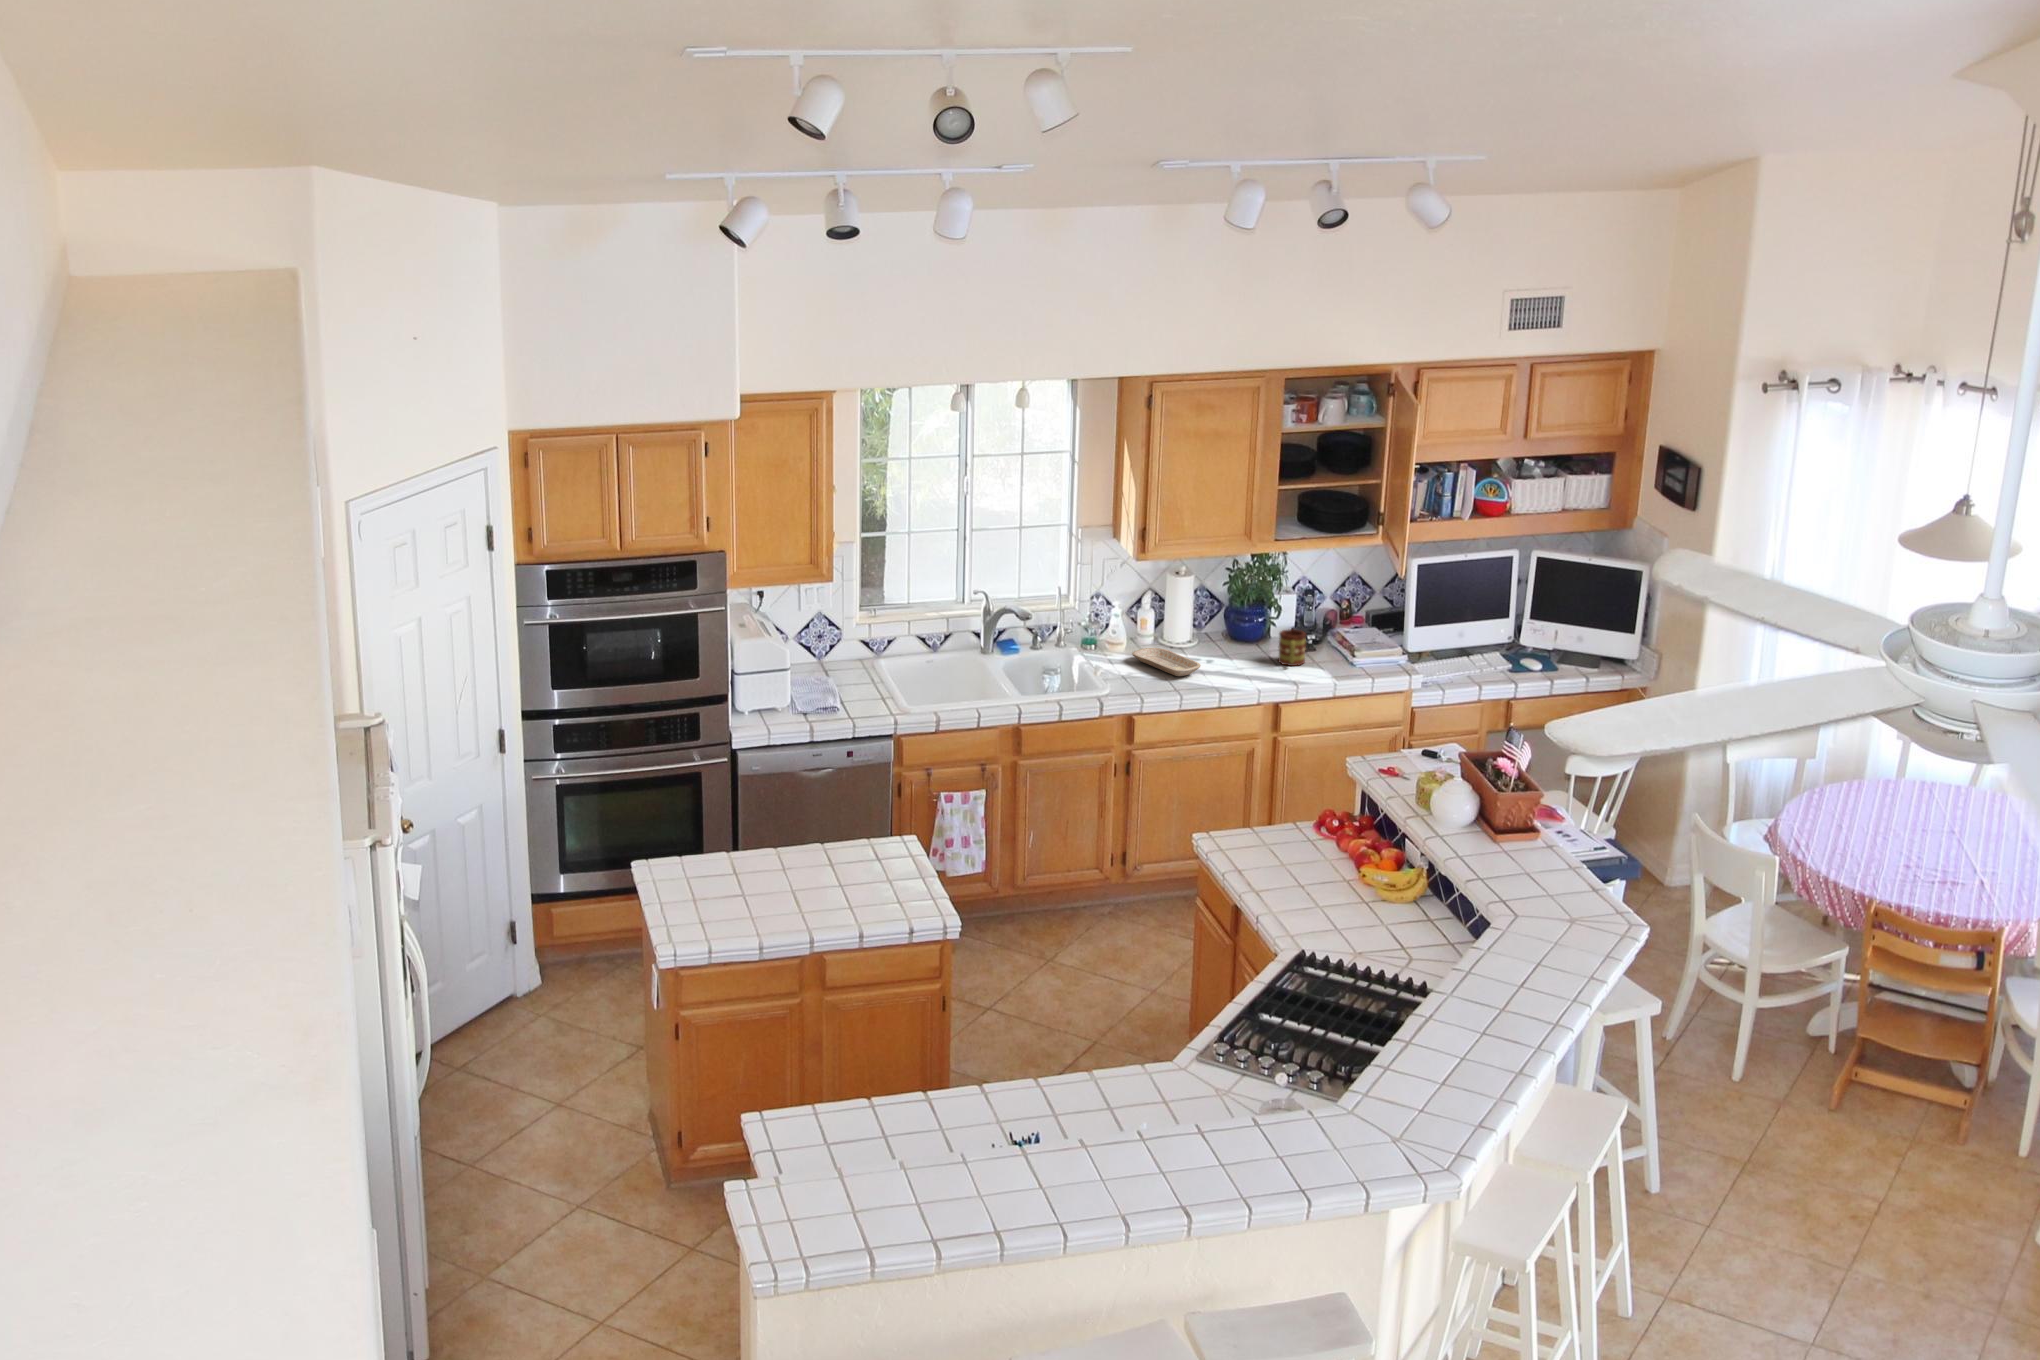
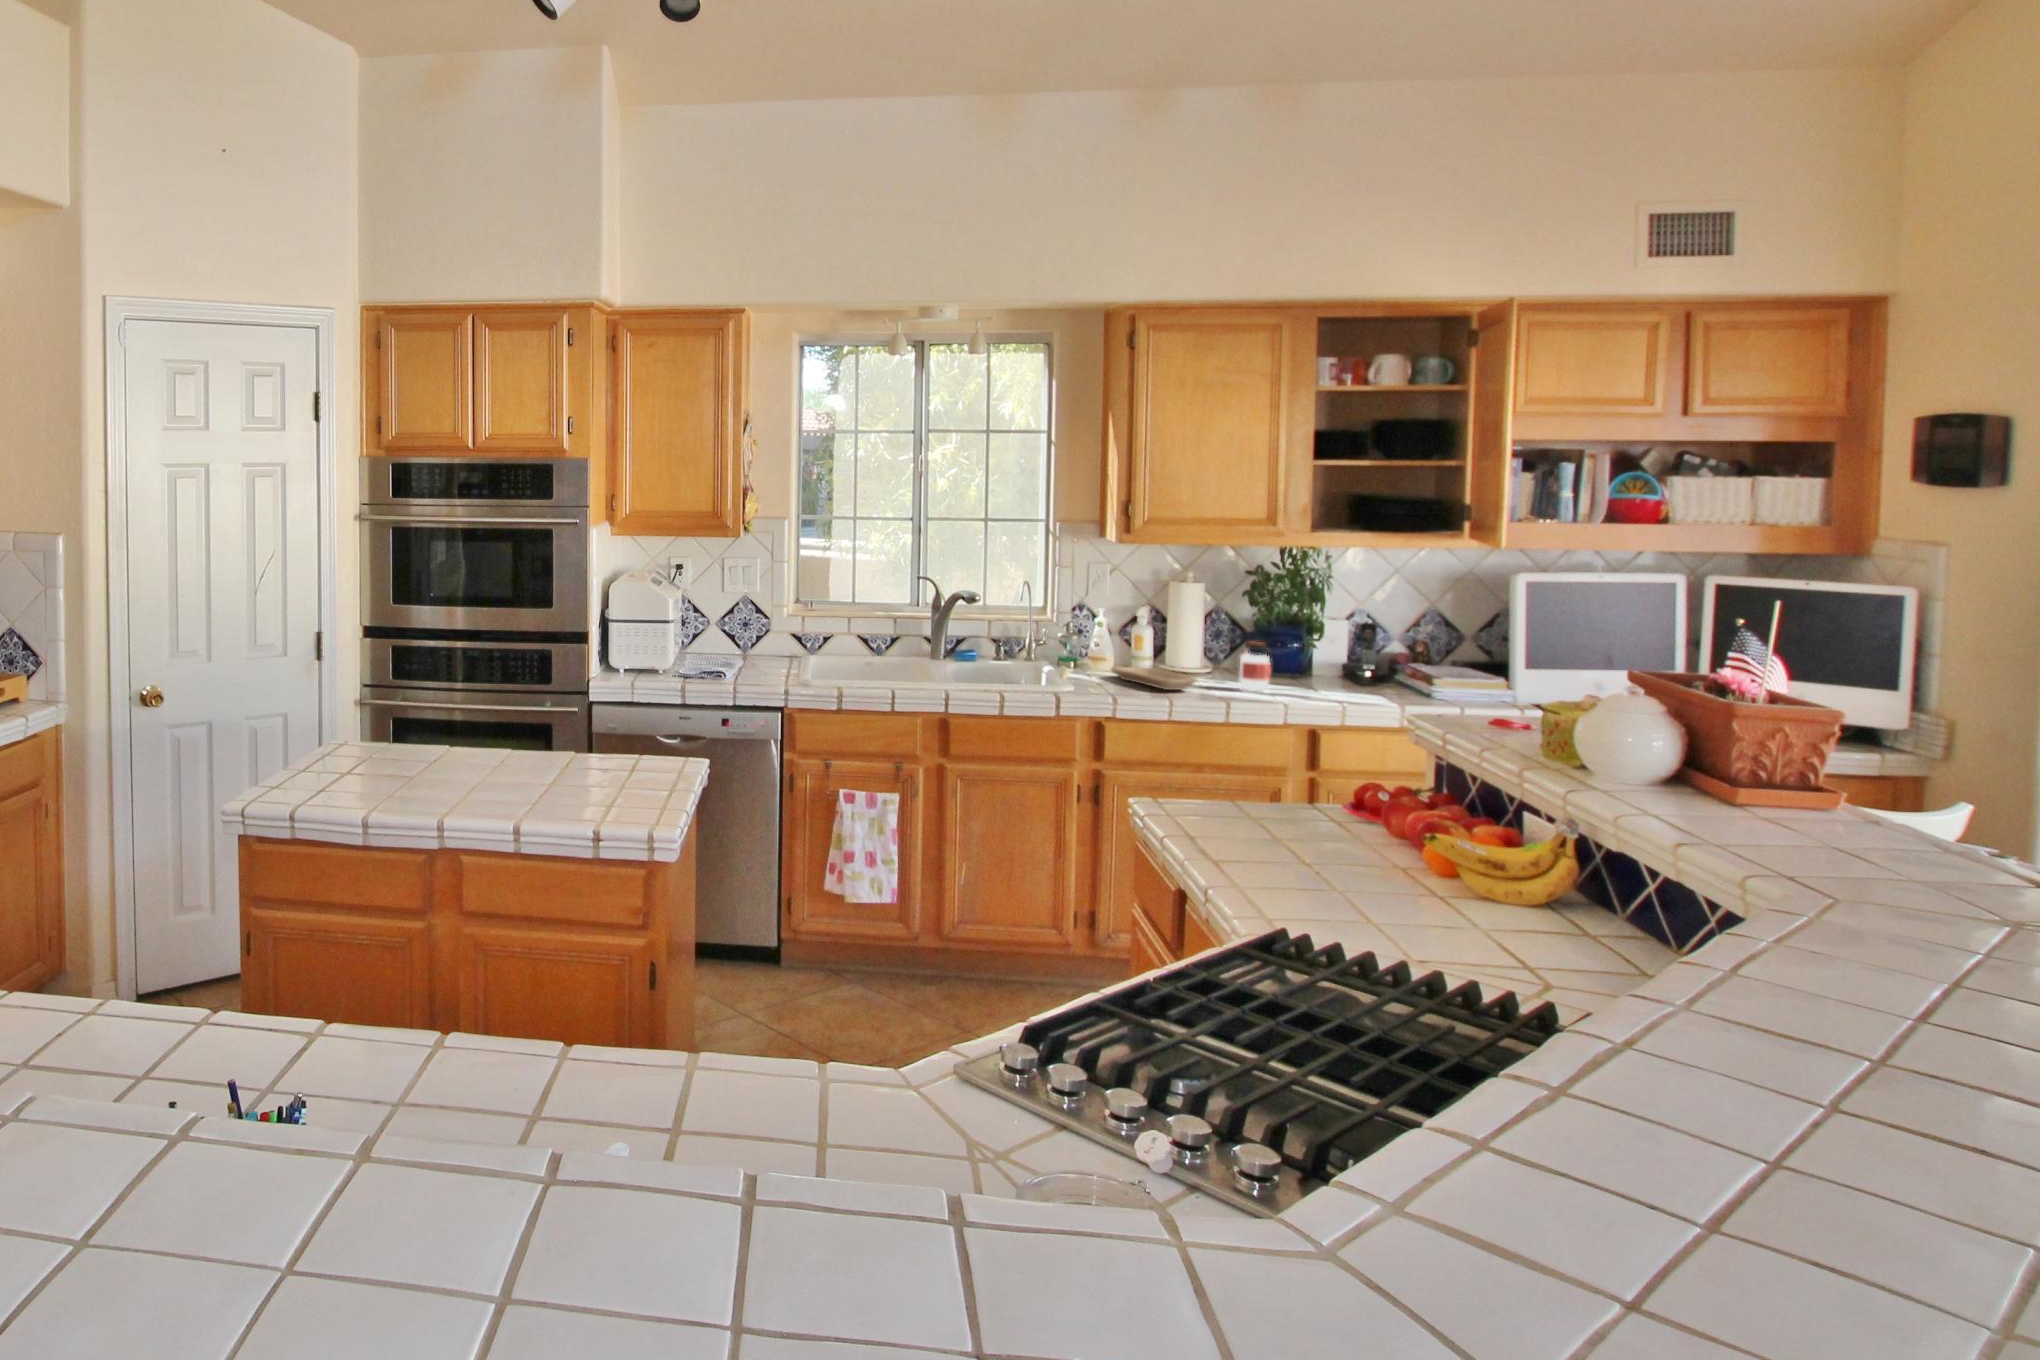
jar: none [1228,628,1251,668] -> present [1240,641,1271,691]
mug: present [1278,629,1306,666] -> none [1312,652,1353,696]

